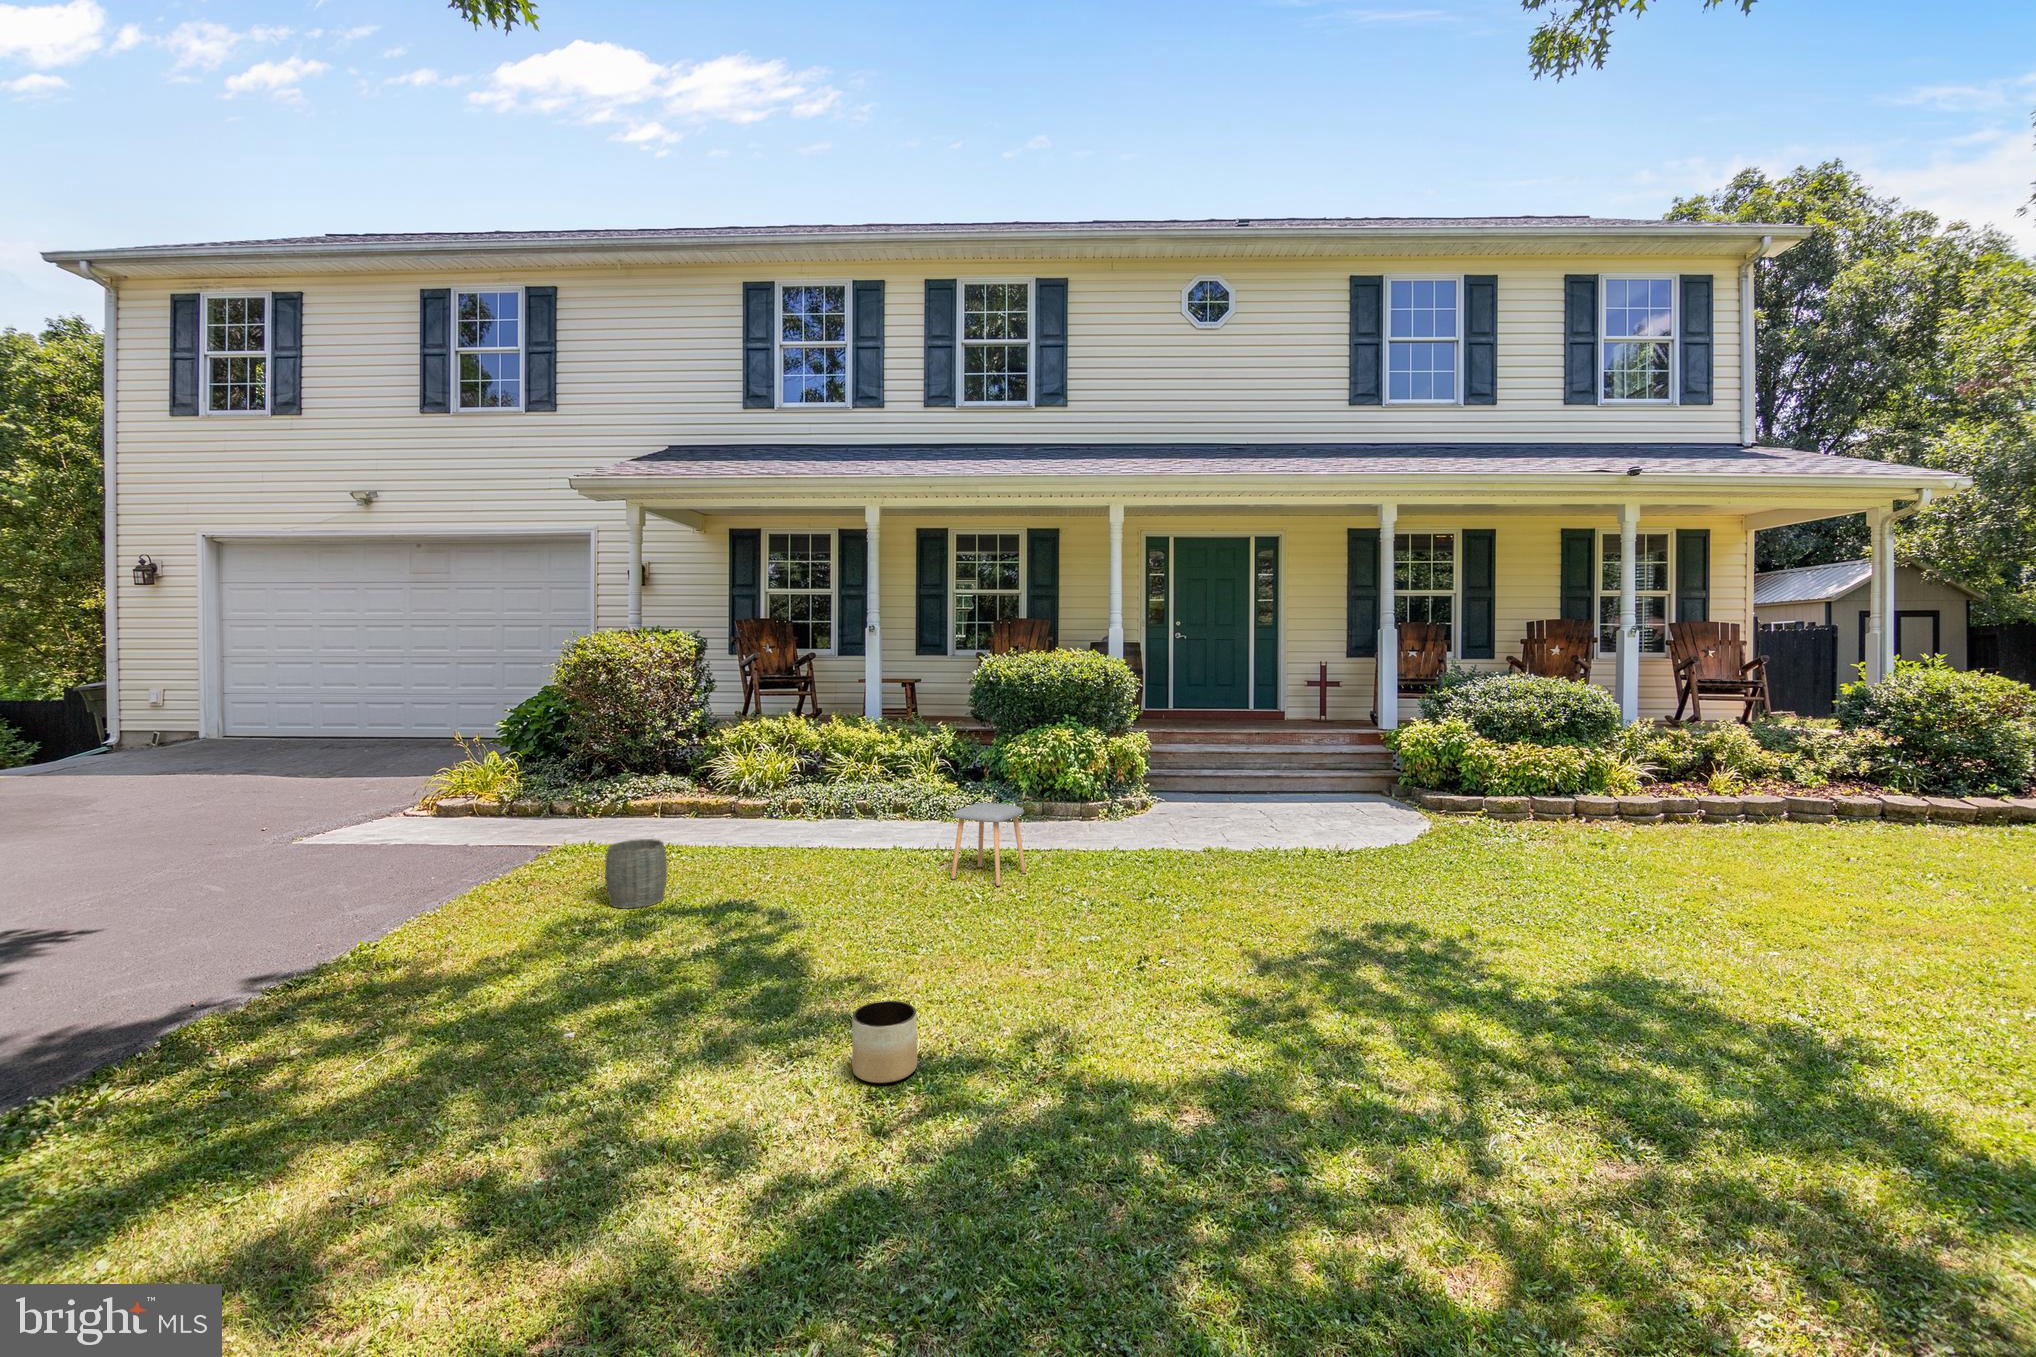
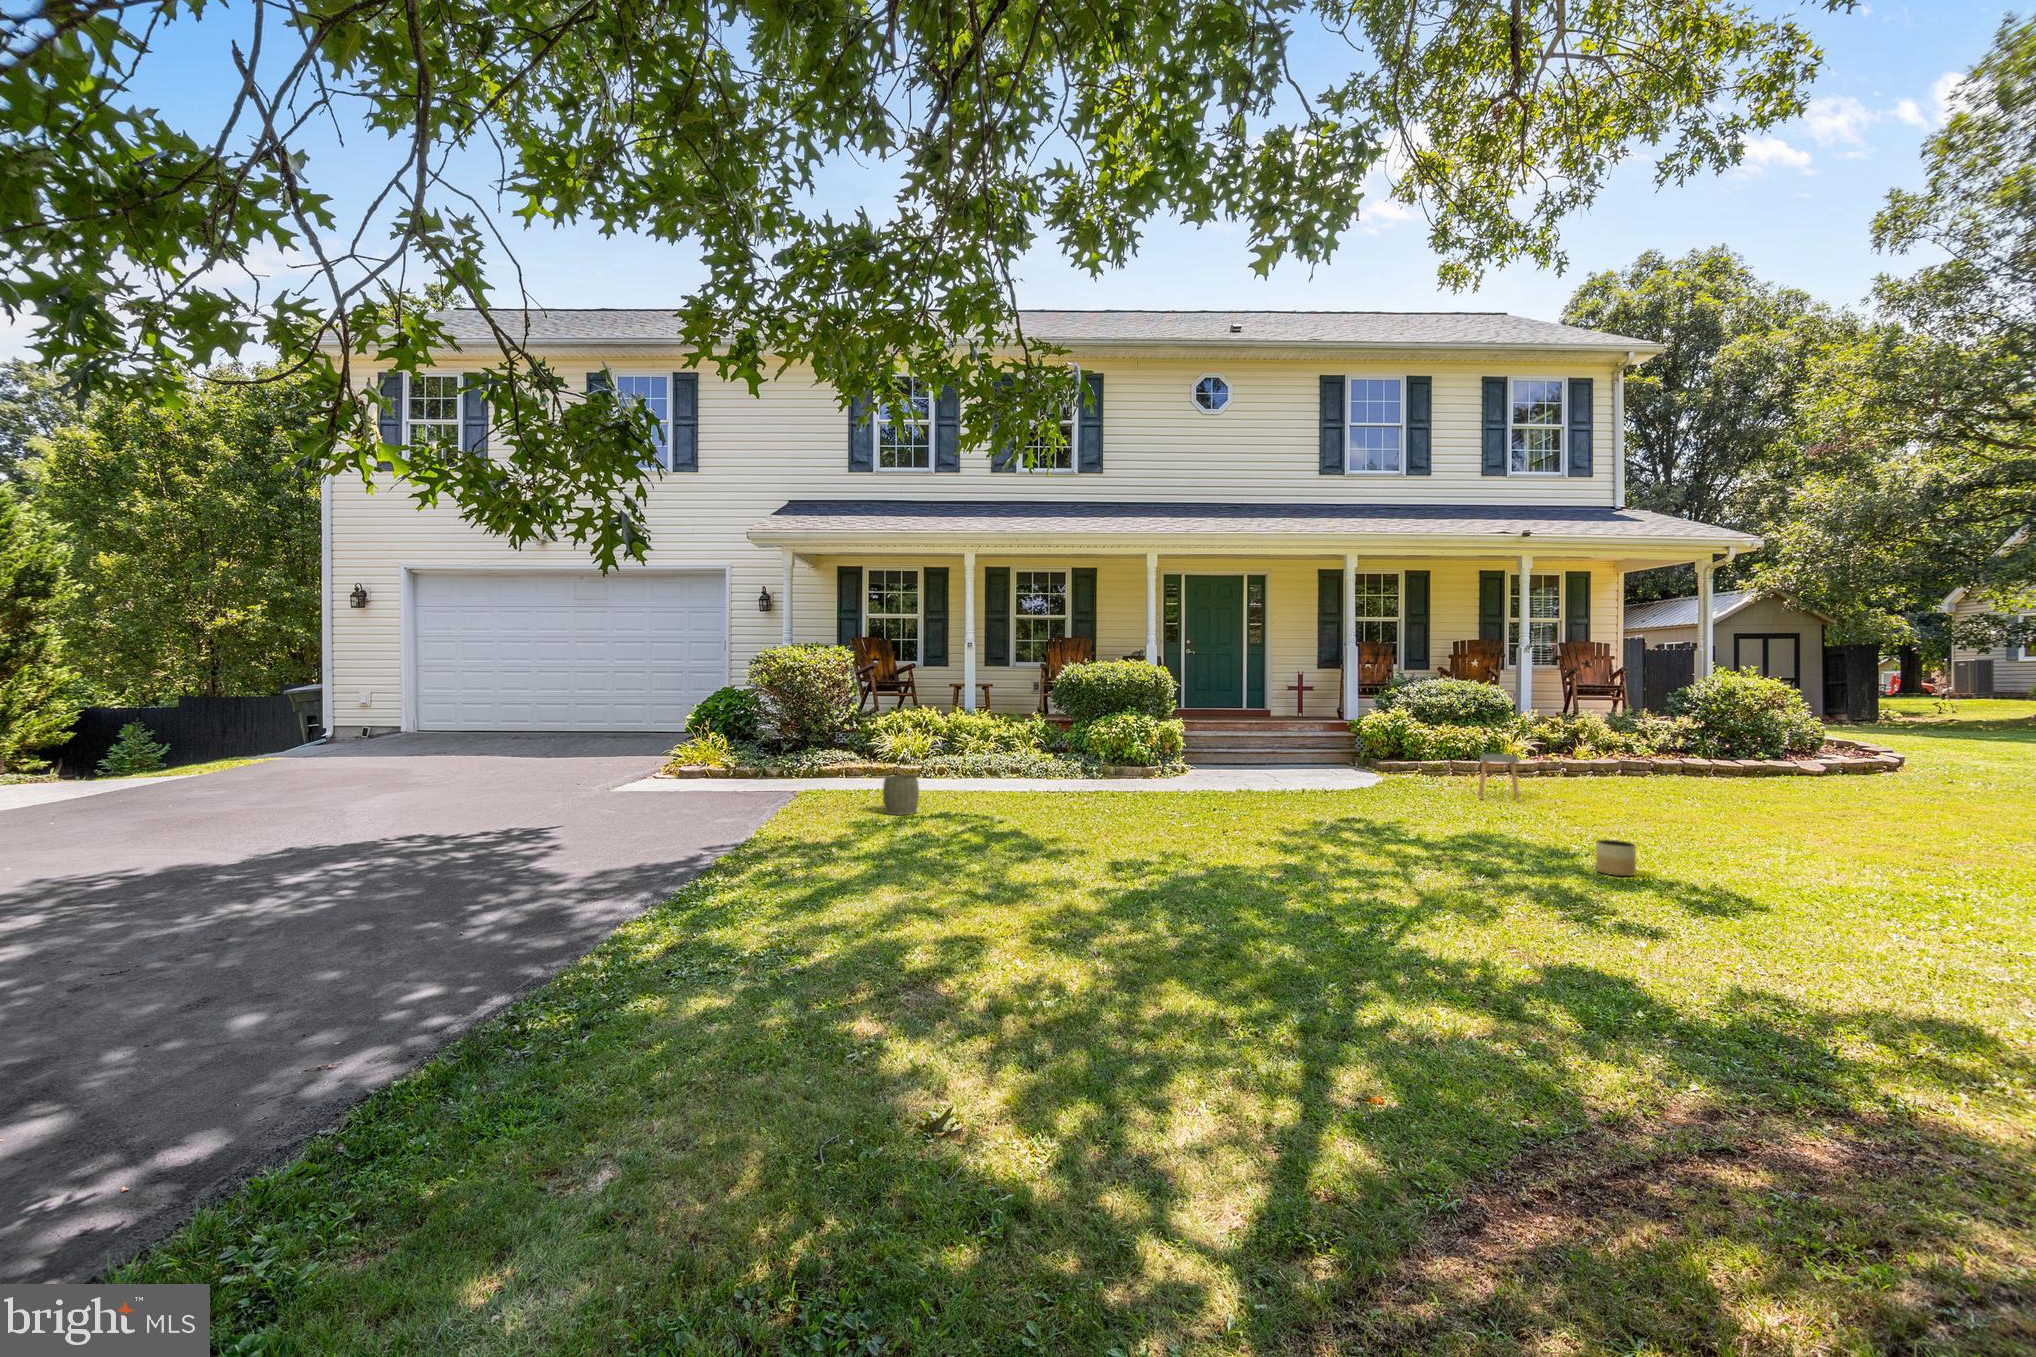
stool: present [951,803,1026,887] -> present [1478,754,1519,801]
planter: present [852,1001,917,1084] -> present [1596,840,1636,876]

